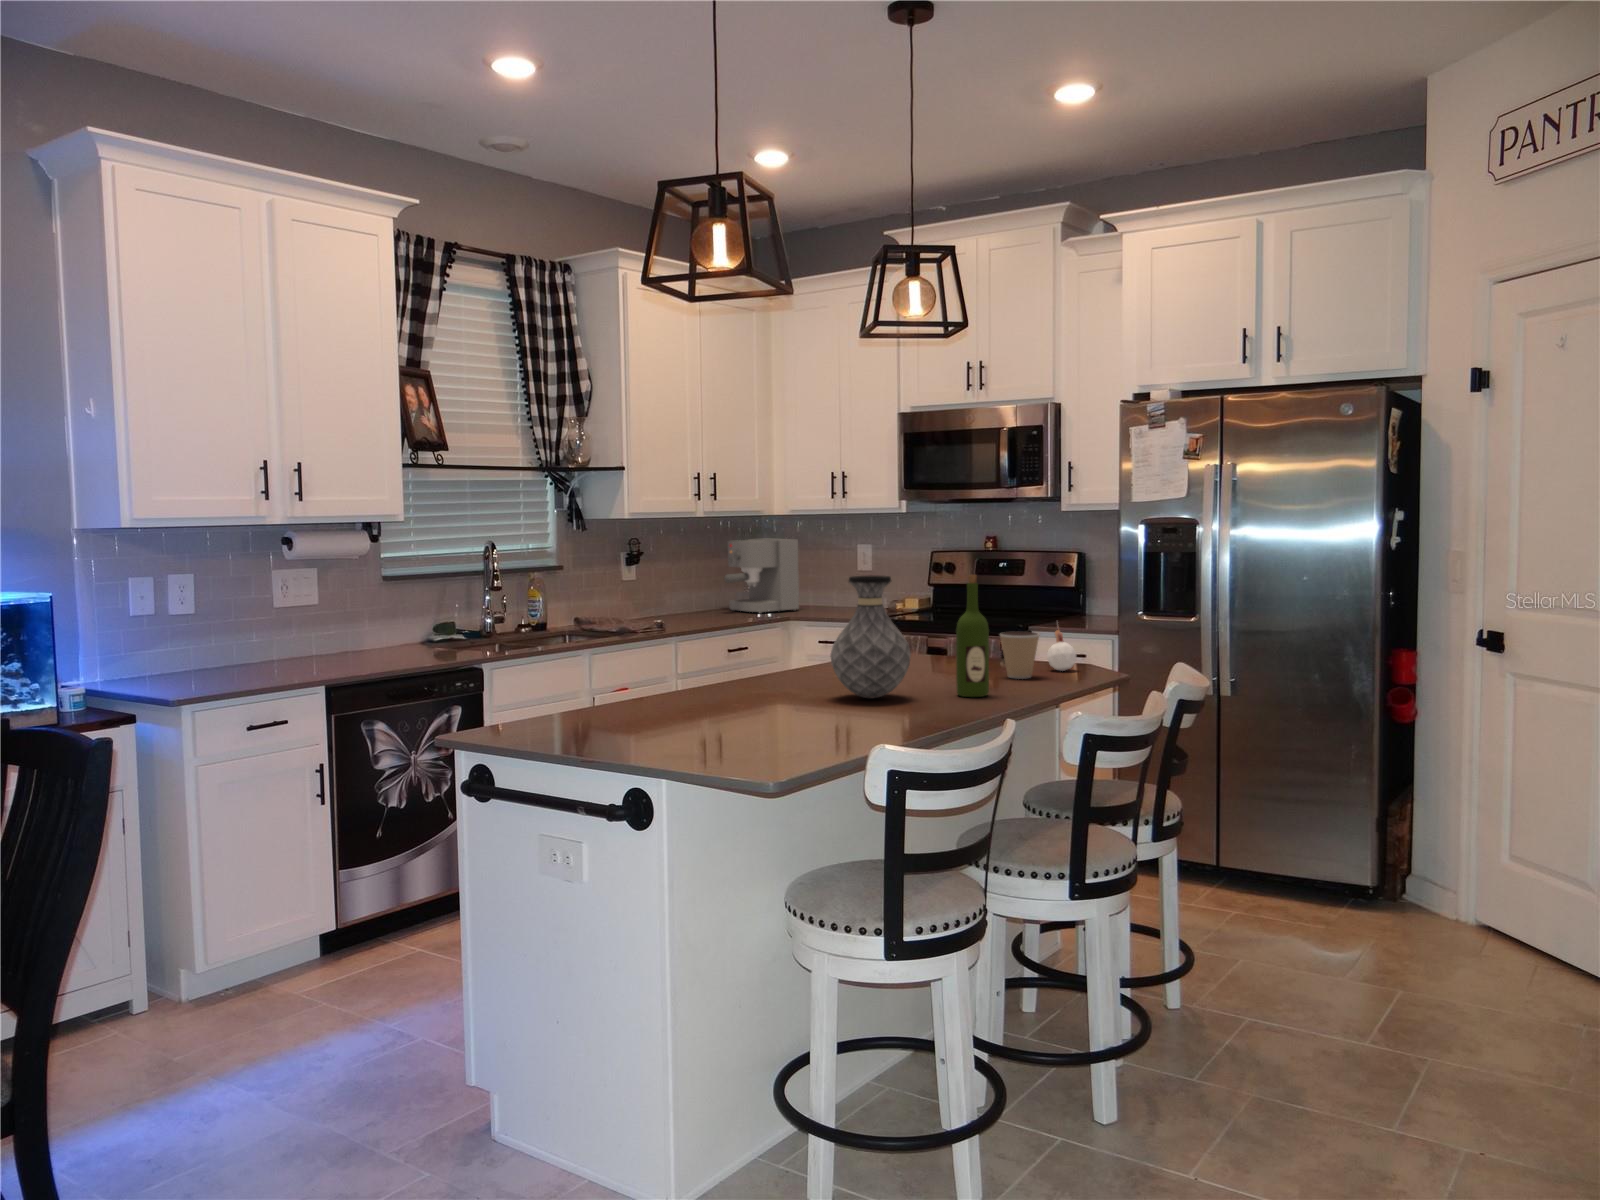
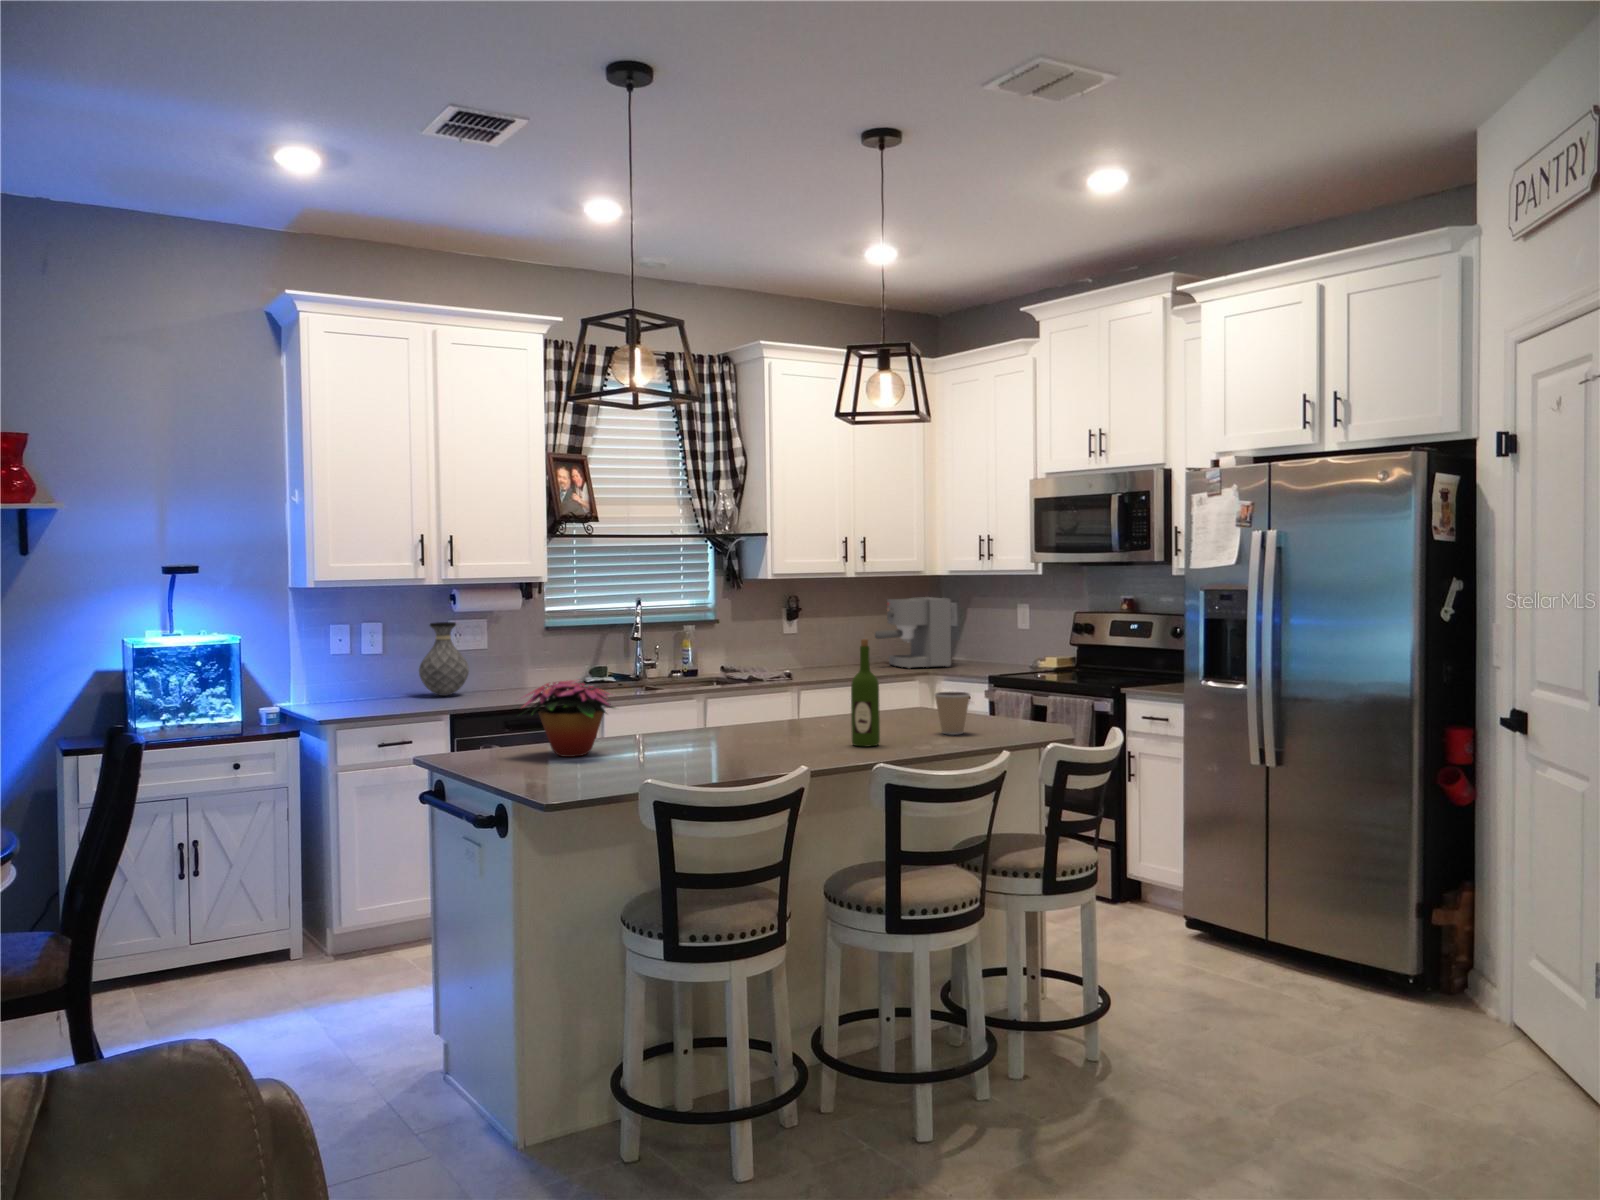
vase: present [831,575,911,698] -> present [419,622,469,696]
candle: present [1047,627,1076,671] -> none [995,683,1023,730]
flower arrangement: none [600,632,744,732] -> present [523,680,614,757]

